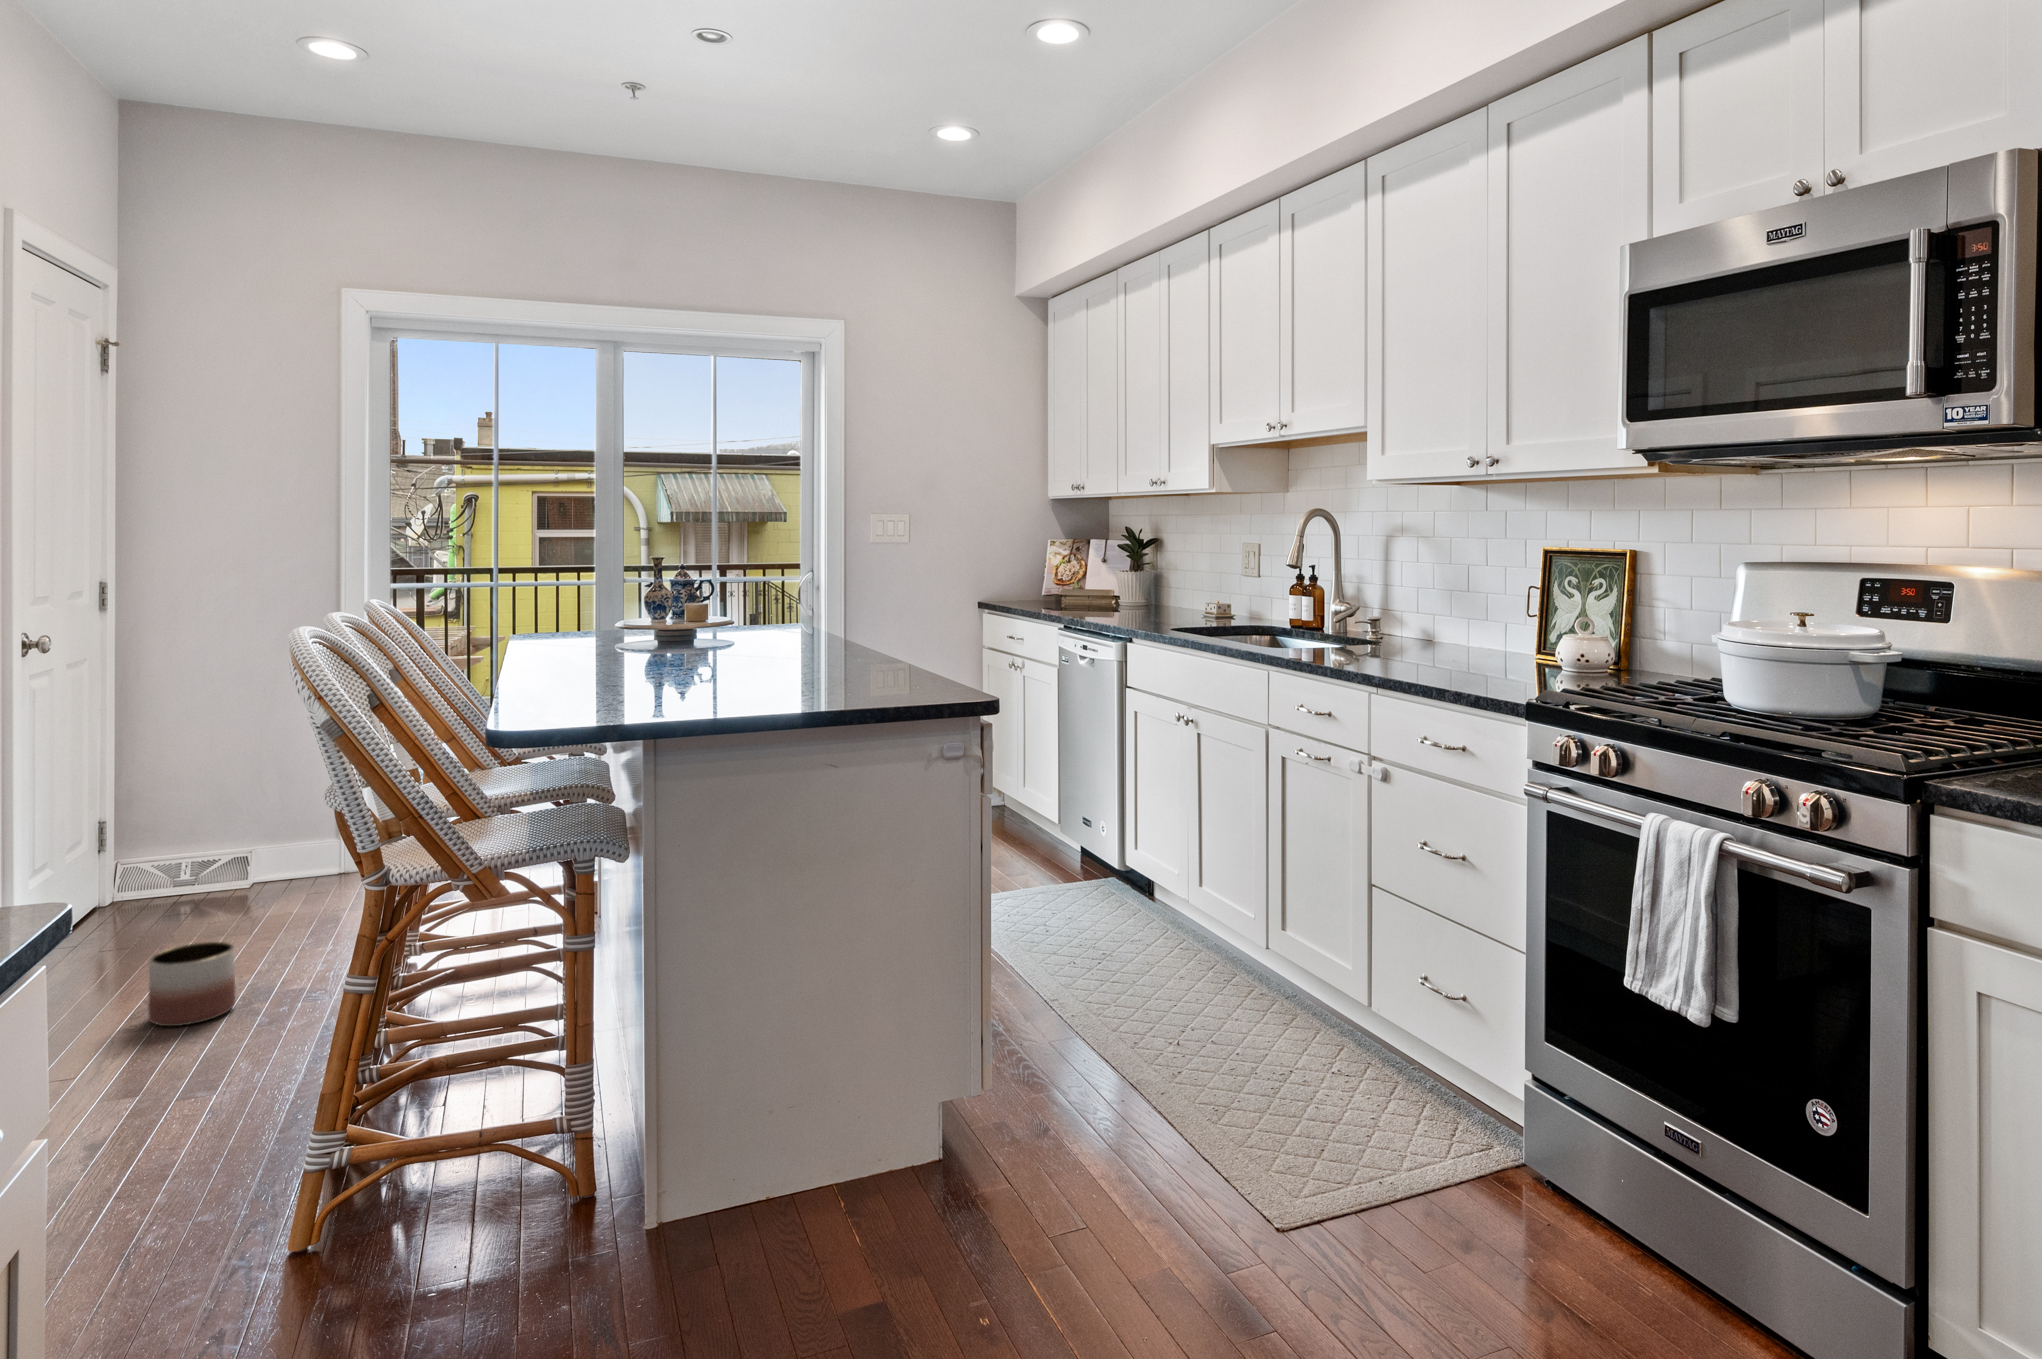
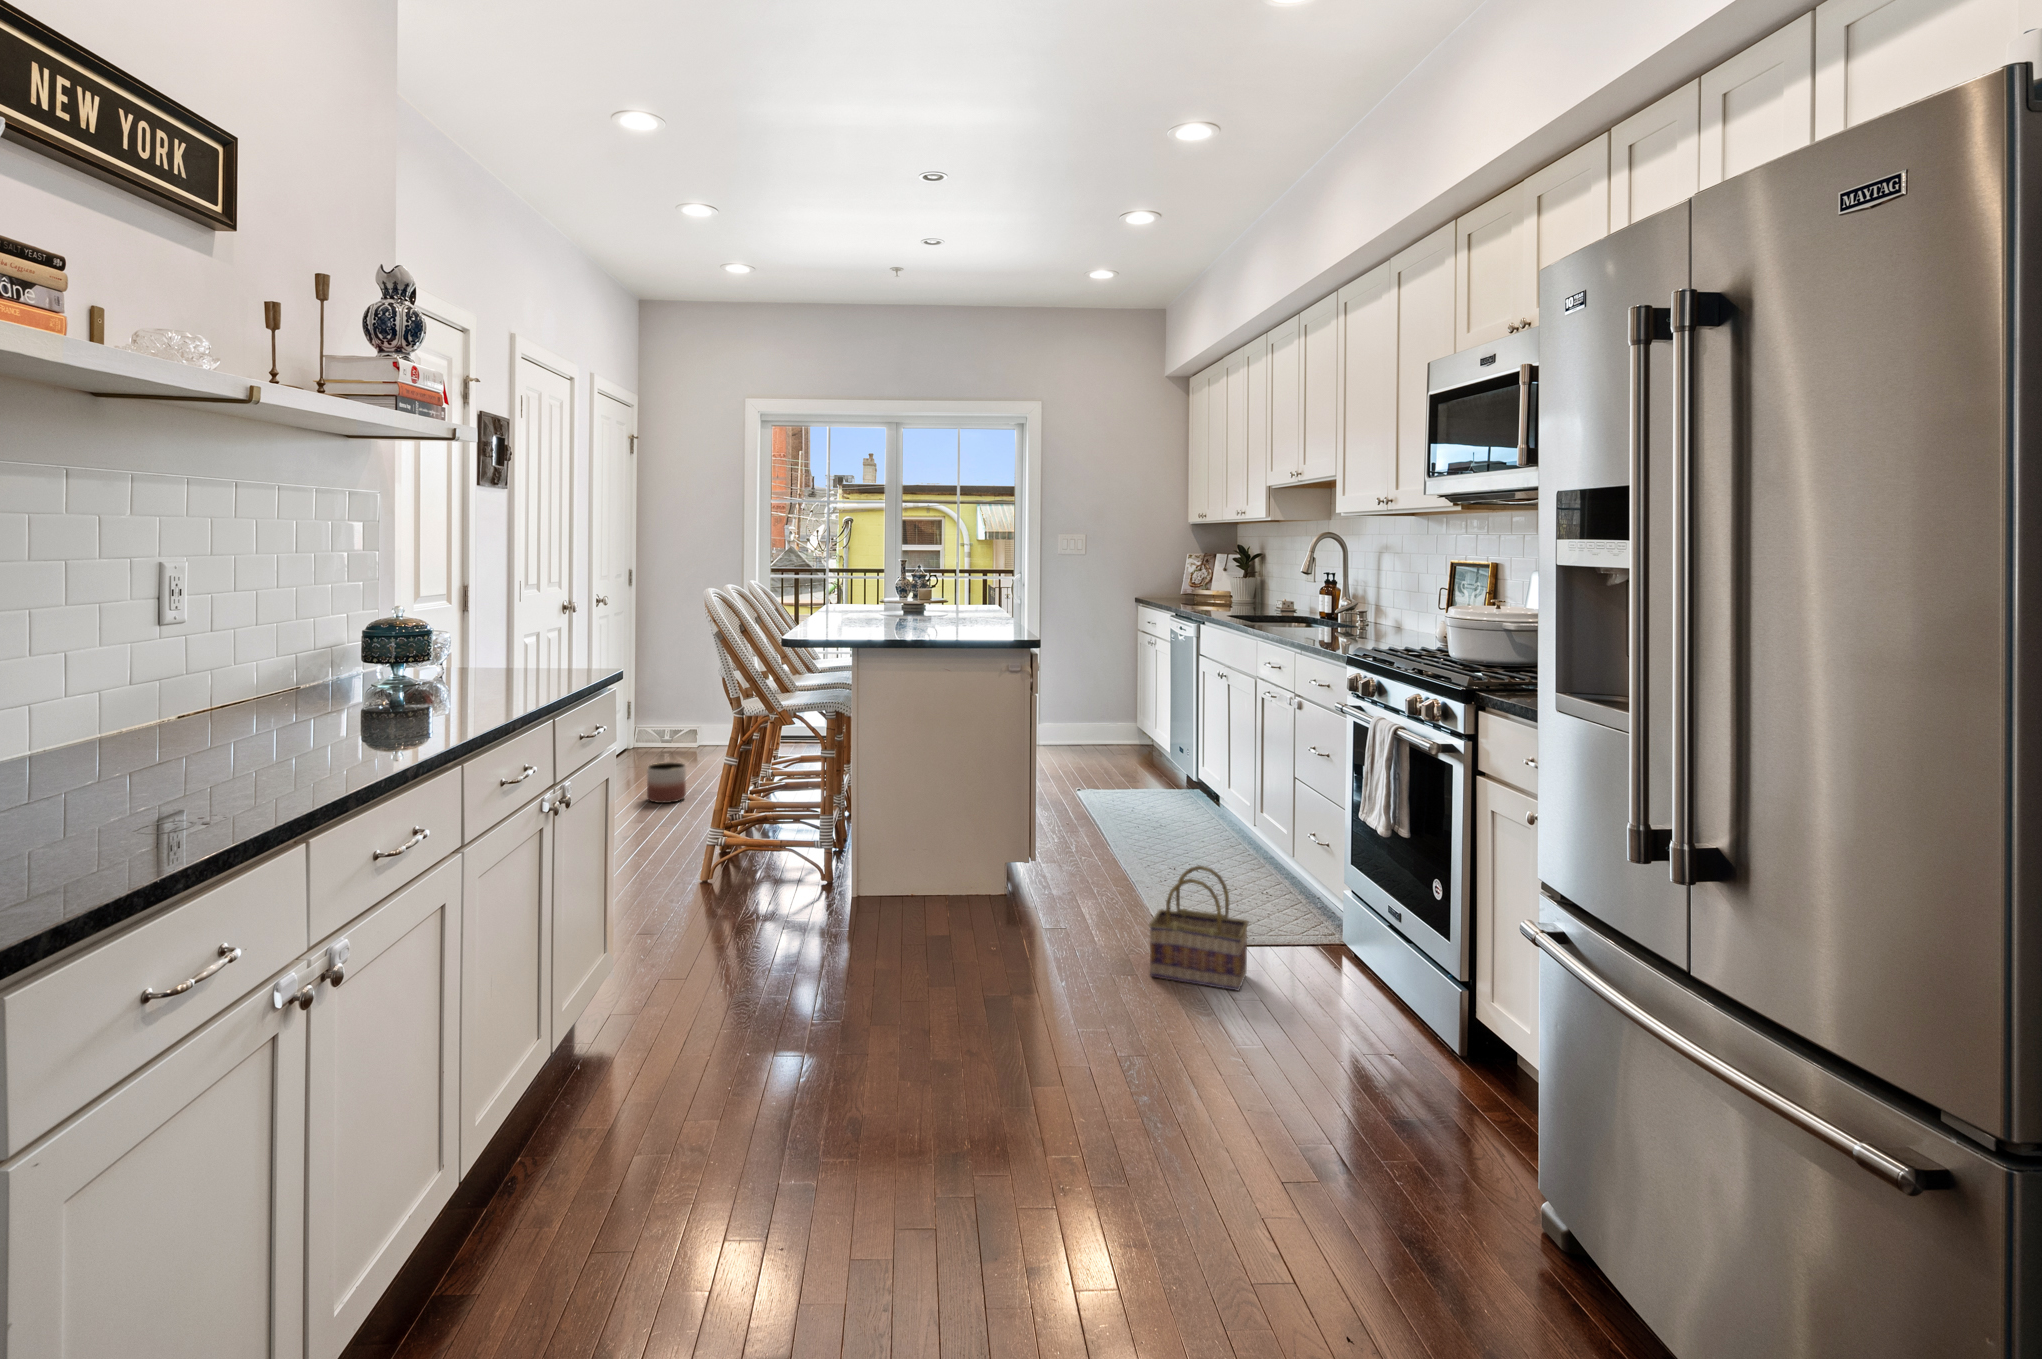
basket: none [1253,1085,1425,1307] -> present [1149,865,1249,991]

